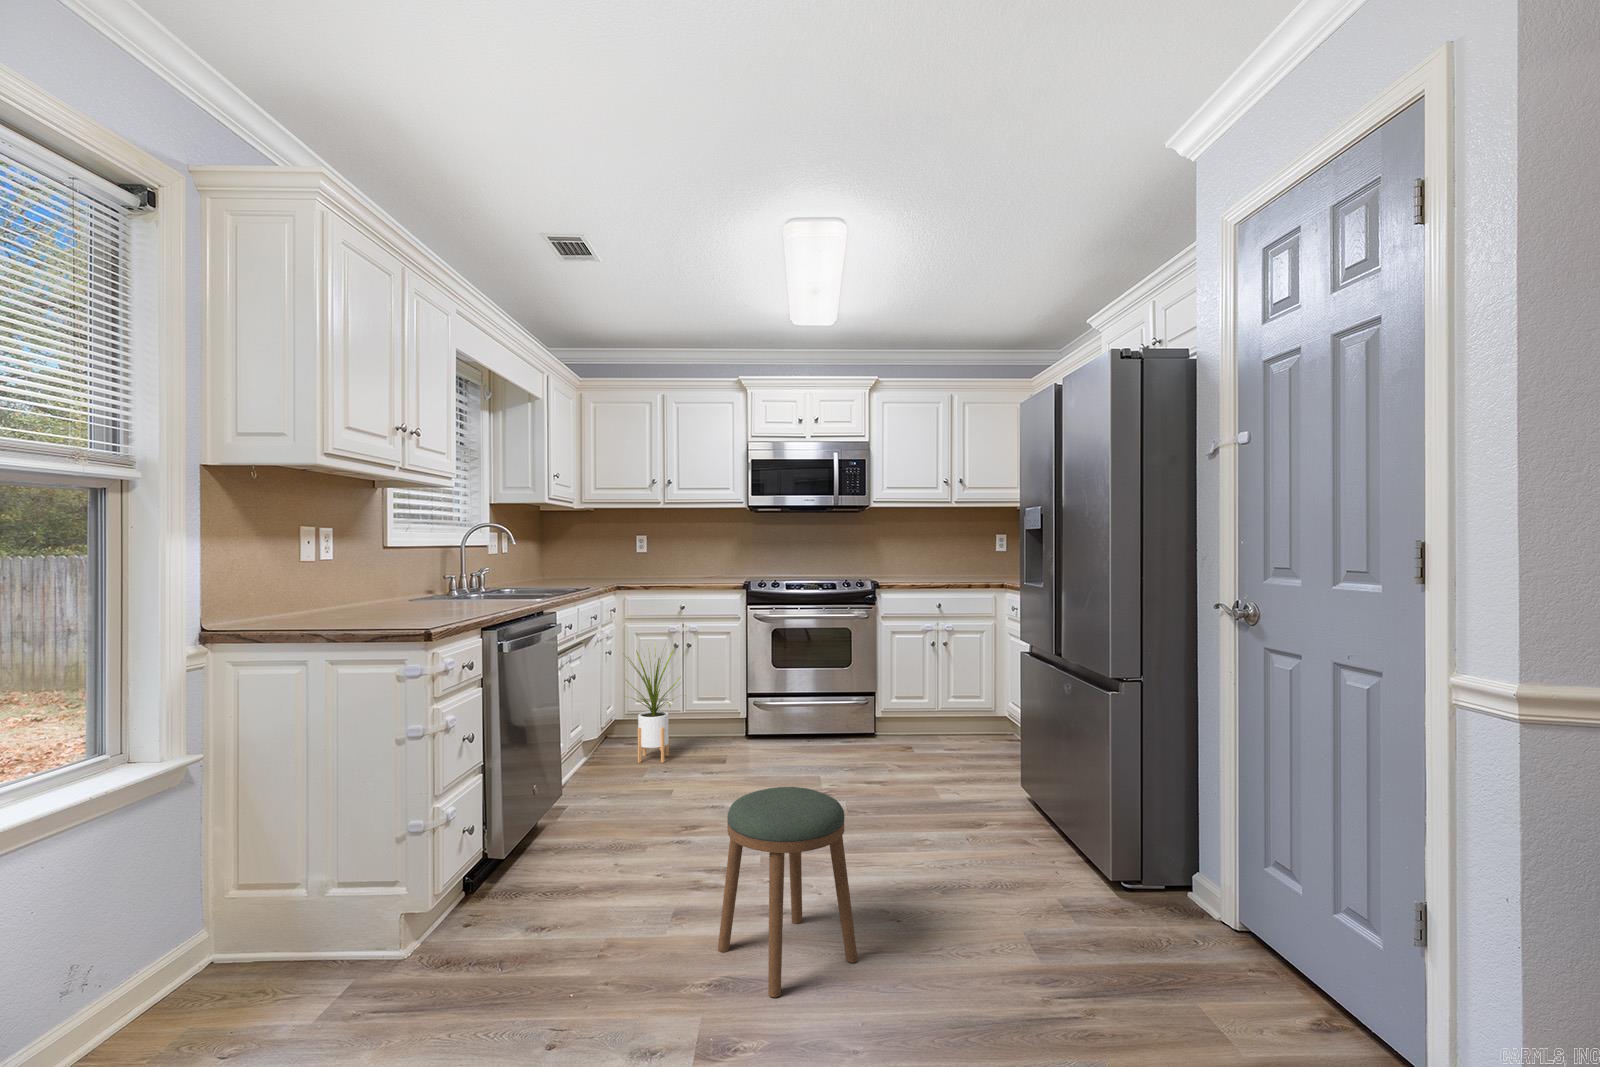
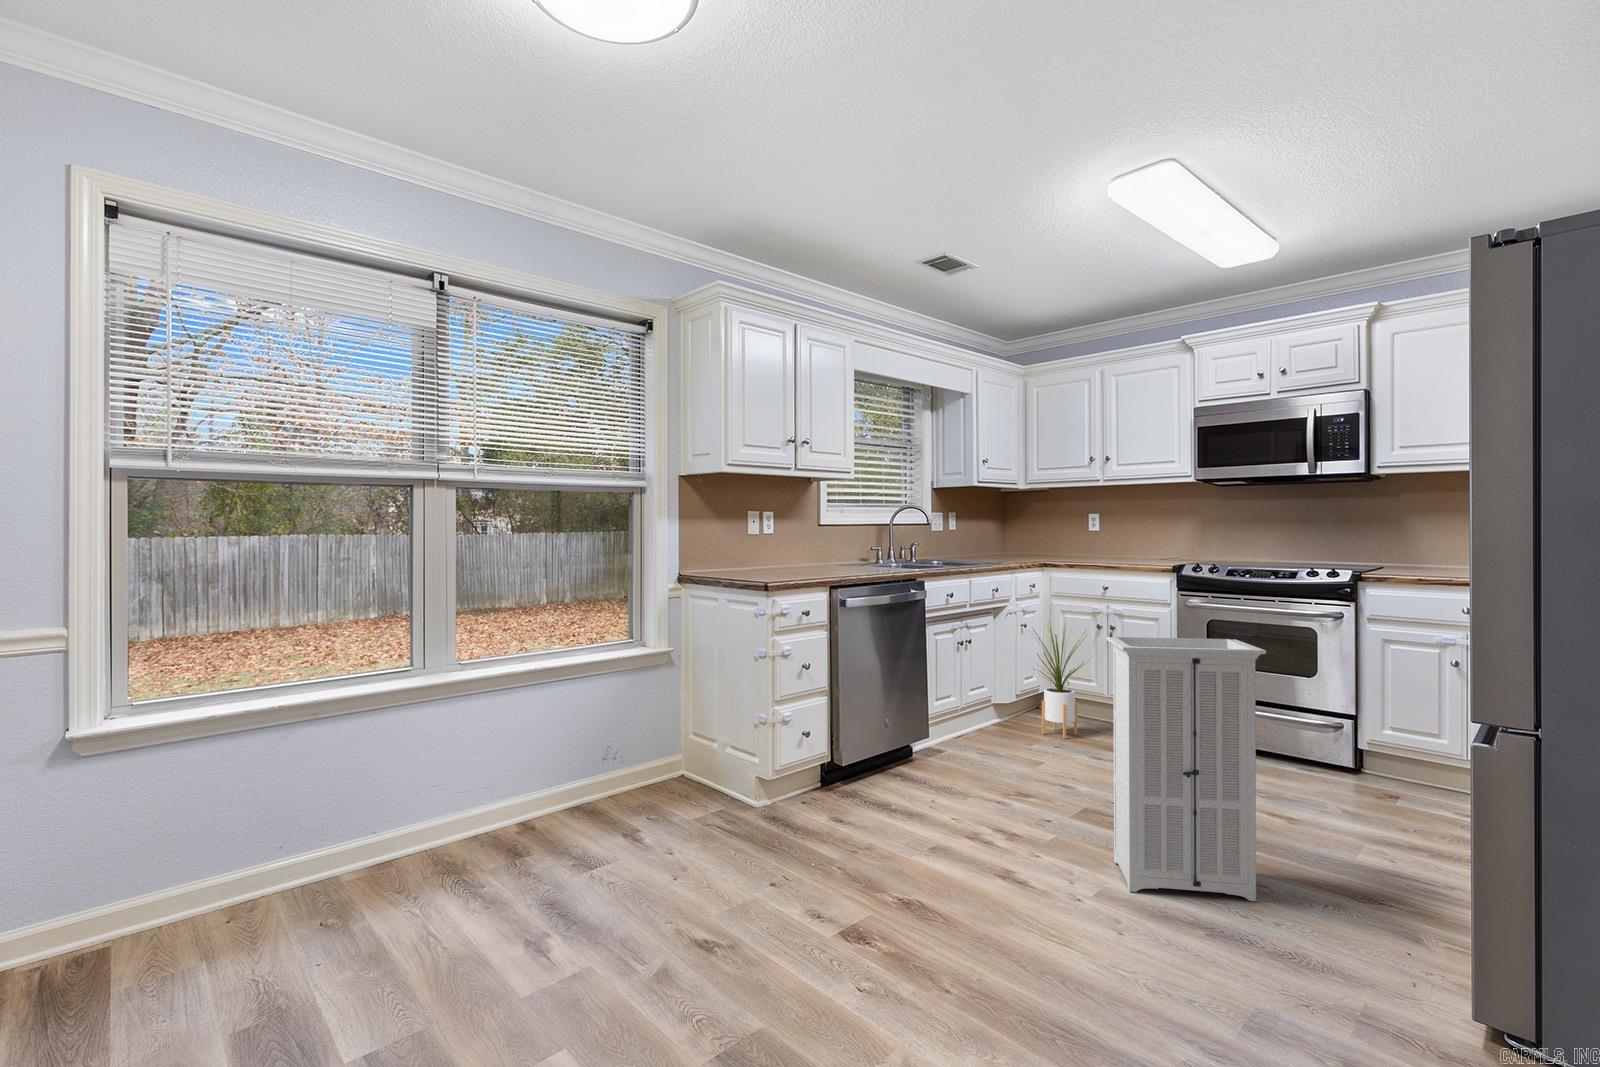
storage cabinet: none [826,642,955,893] -> present [1107,633,1266,901]
stool: present [718,787,858,997] -> none [931,748,1043,927]

